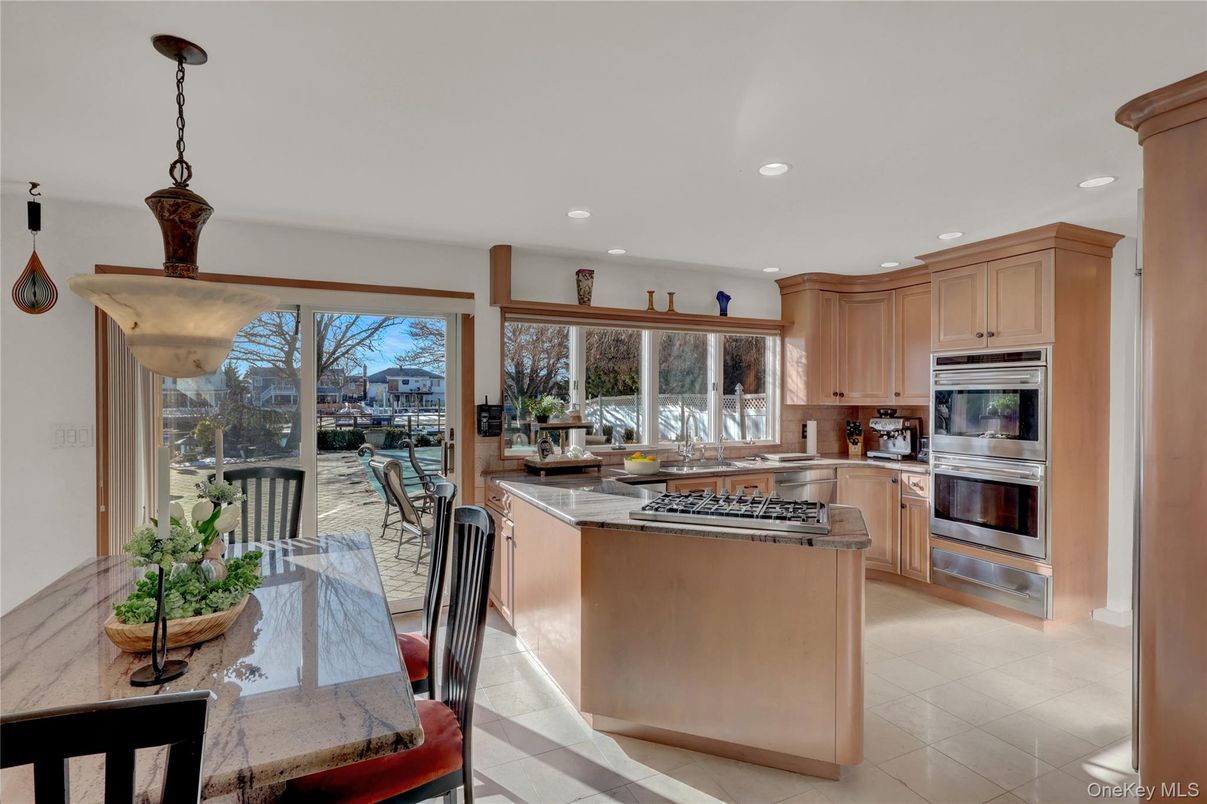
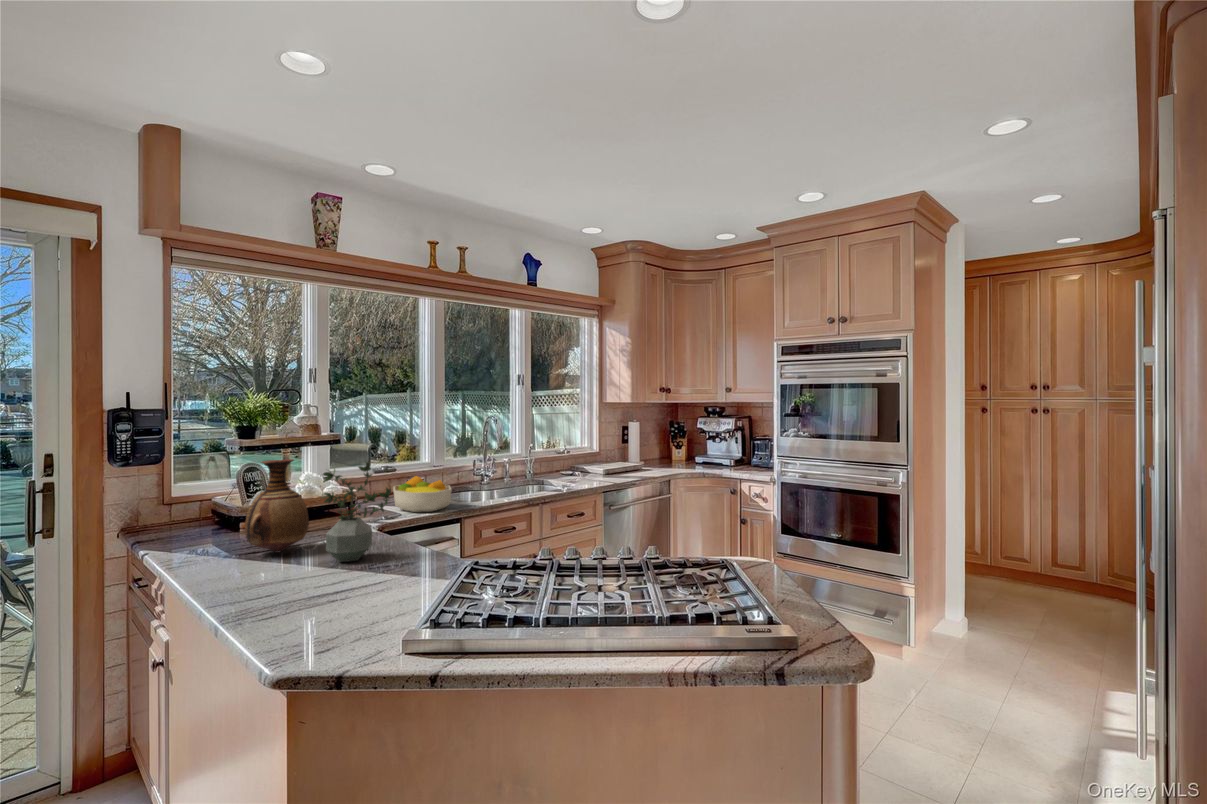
vase: none [550,435,580,486] -> present [245,459,309,553]
potted plant: none [589,437,625,491] -> present [323,462,391,562]

